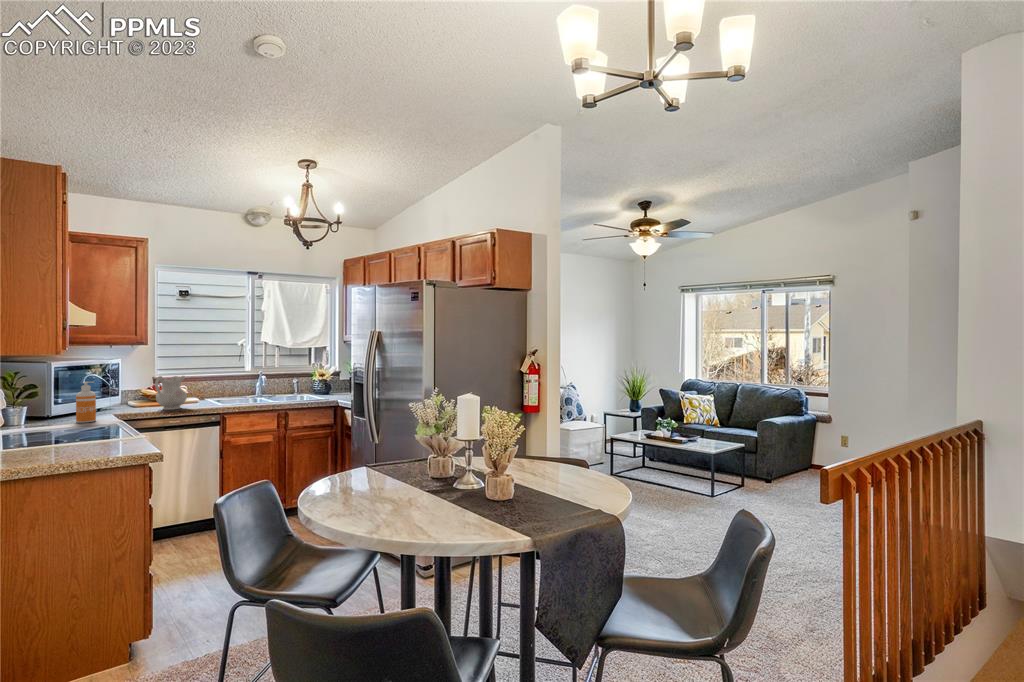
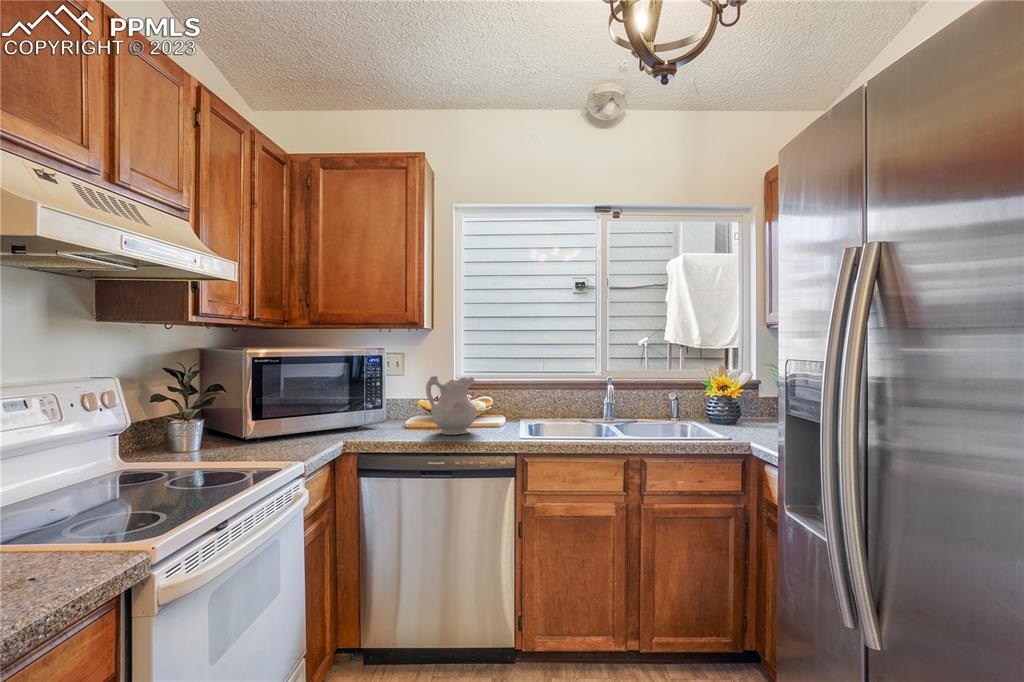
soap dispenser: present [76,382,96,423] -> none [286,380,315,450]

